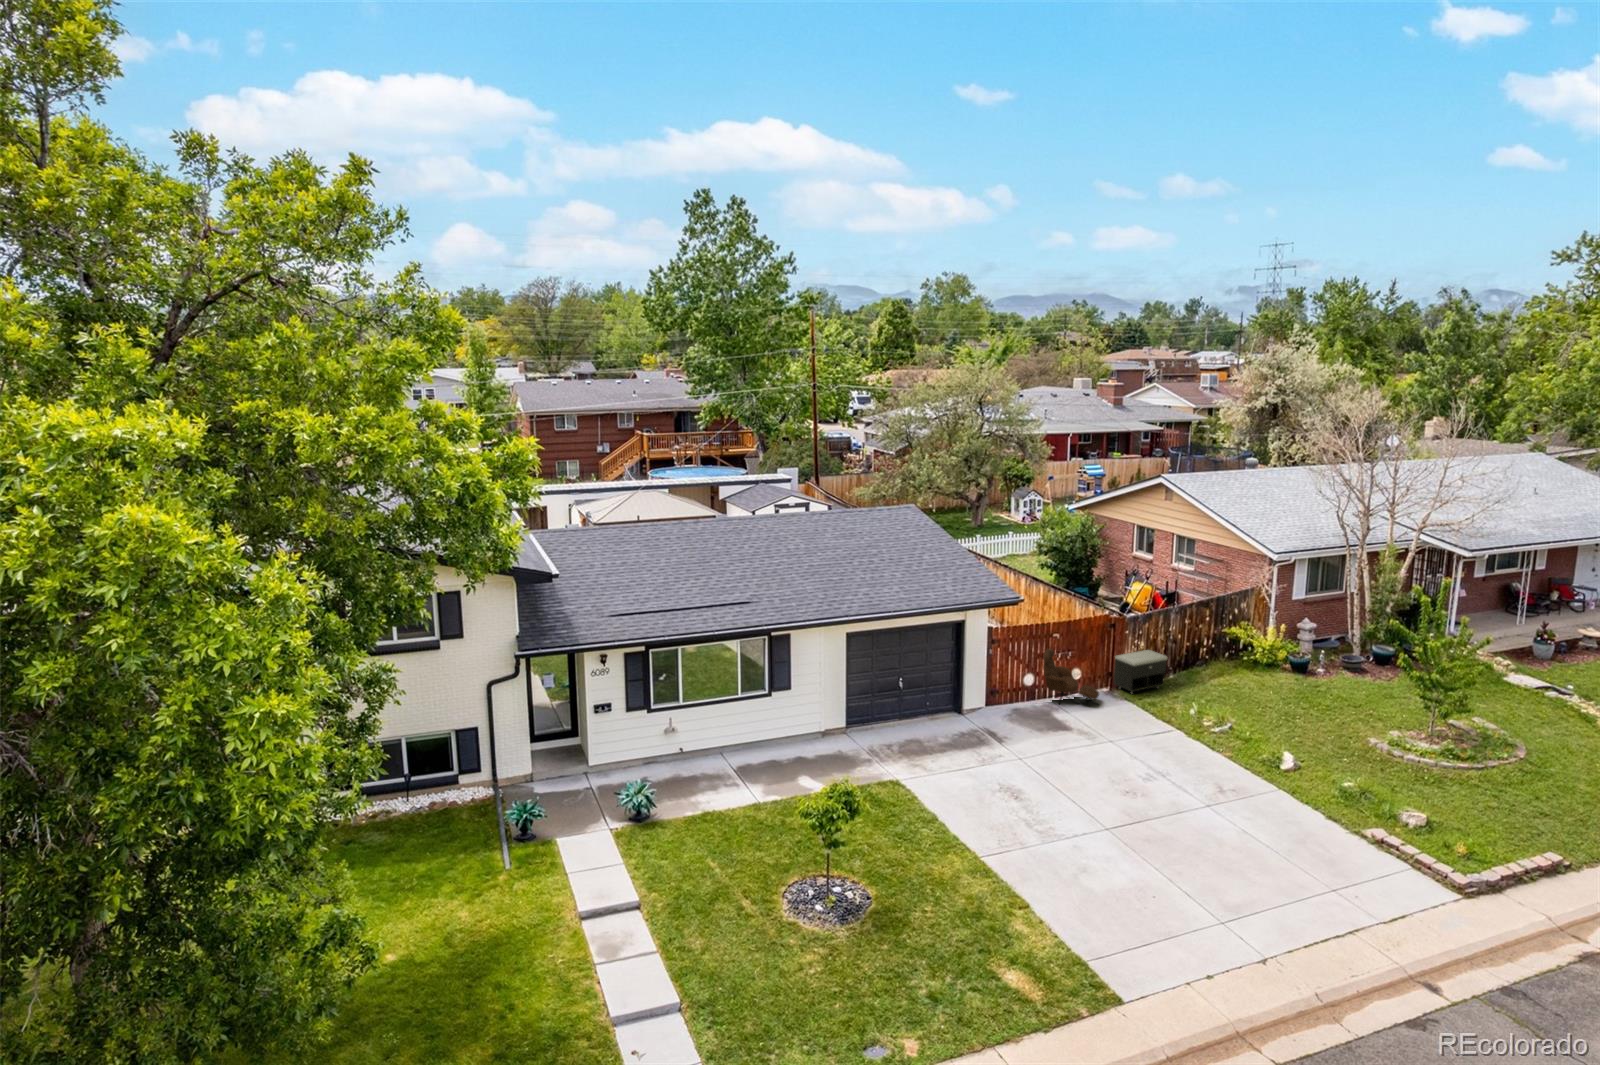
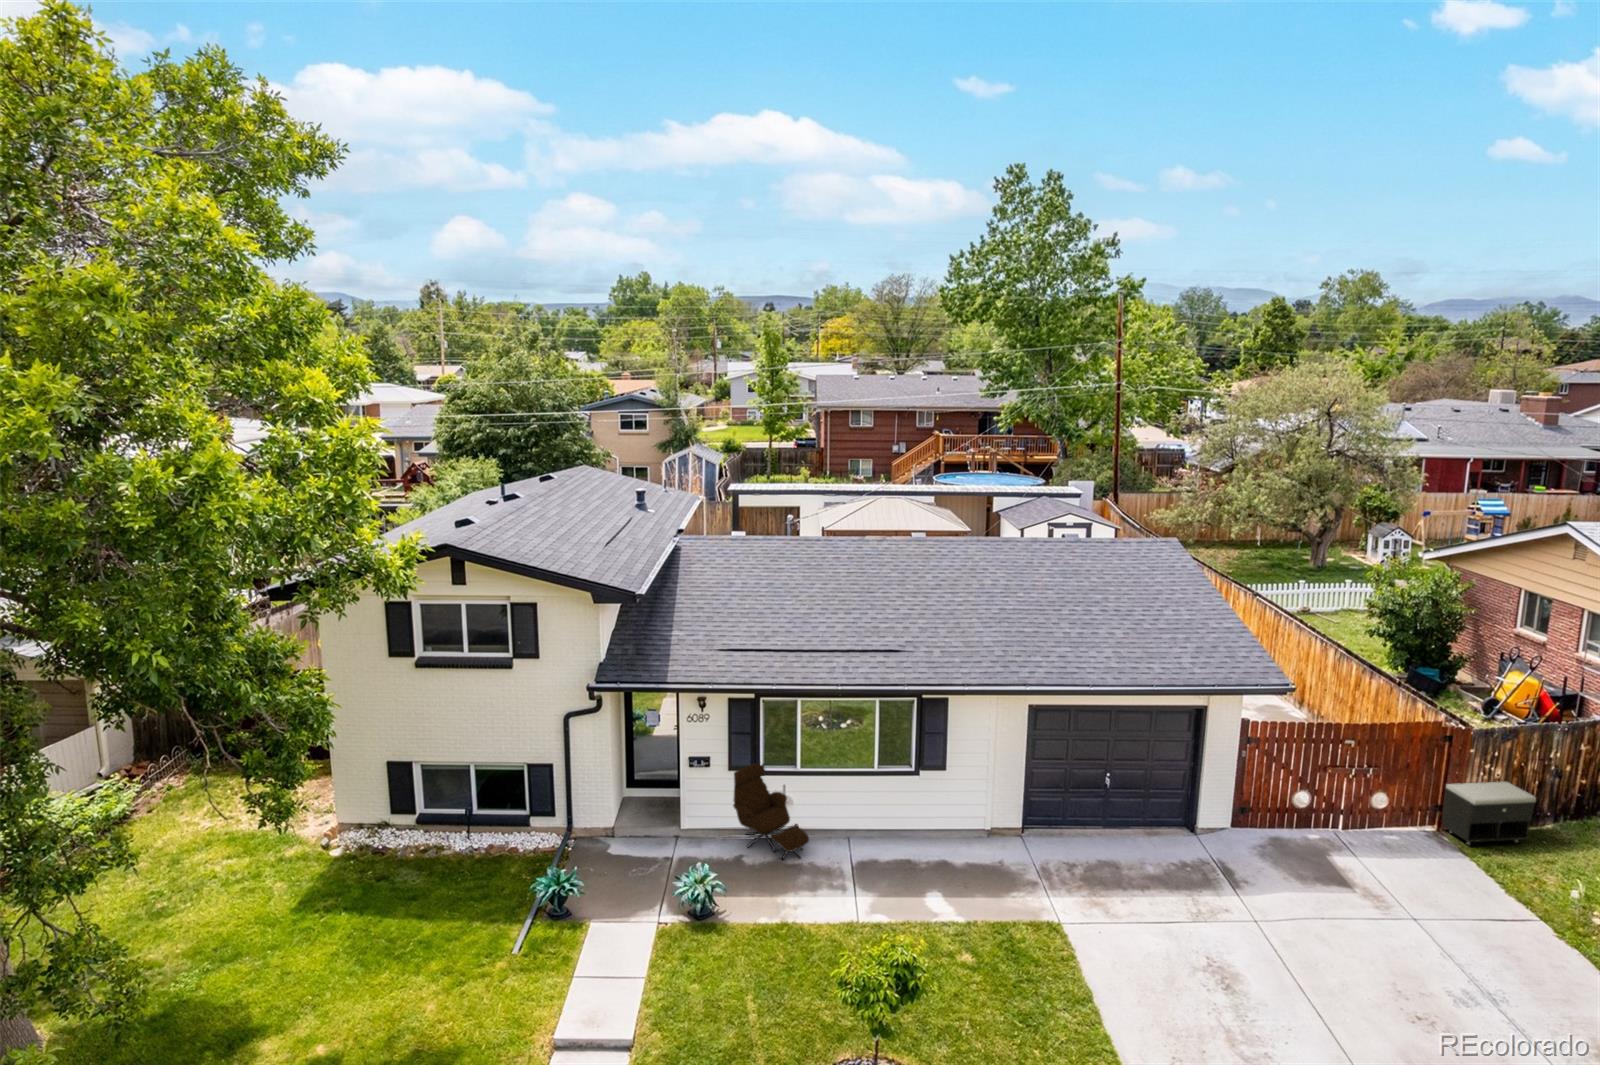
lounge chair: present [1043,649,1099,704] -> present [733,764,809,859]

